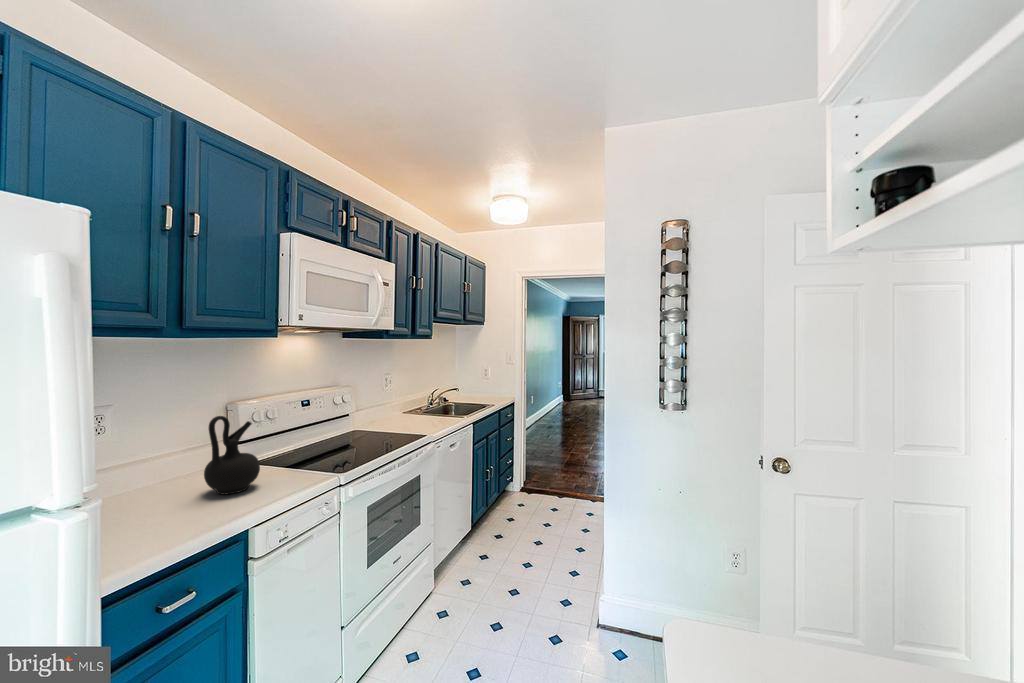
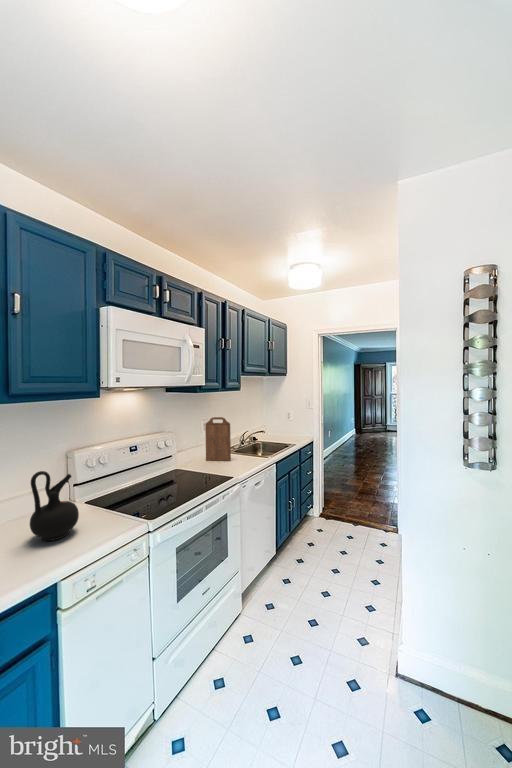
cutting board: none [388,370,419,422] -> present [205,417,231,461]

